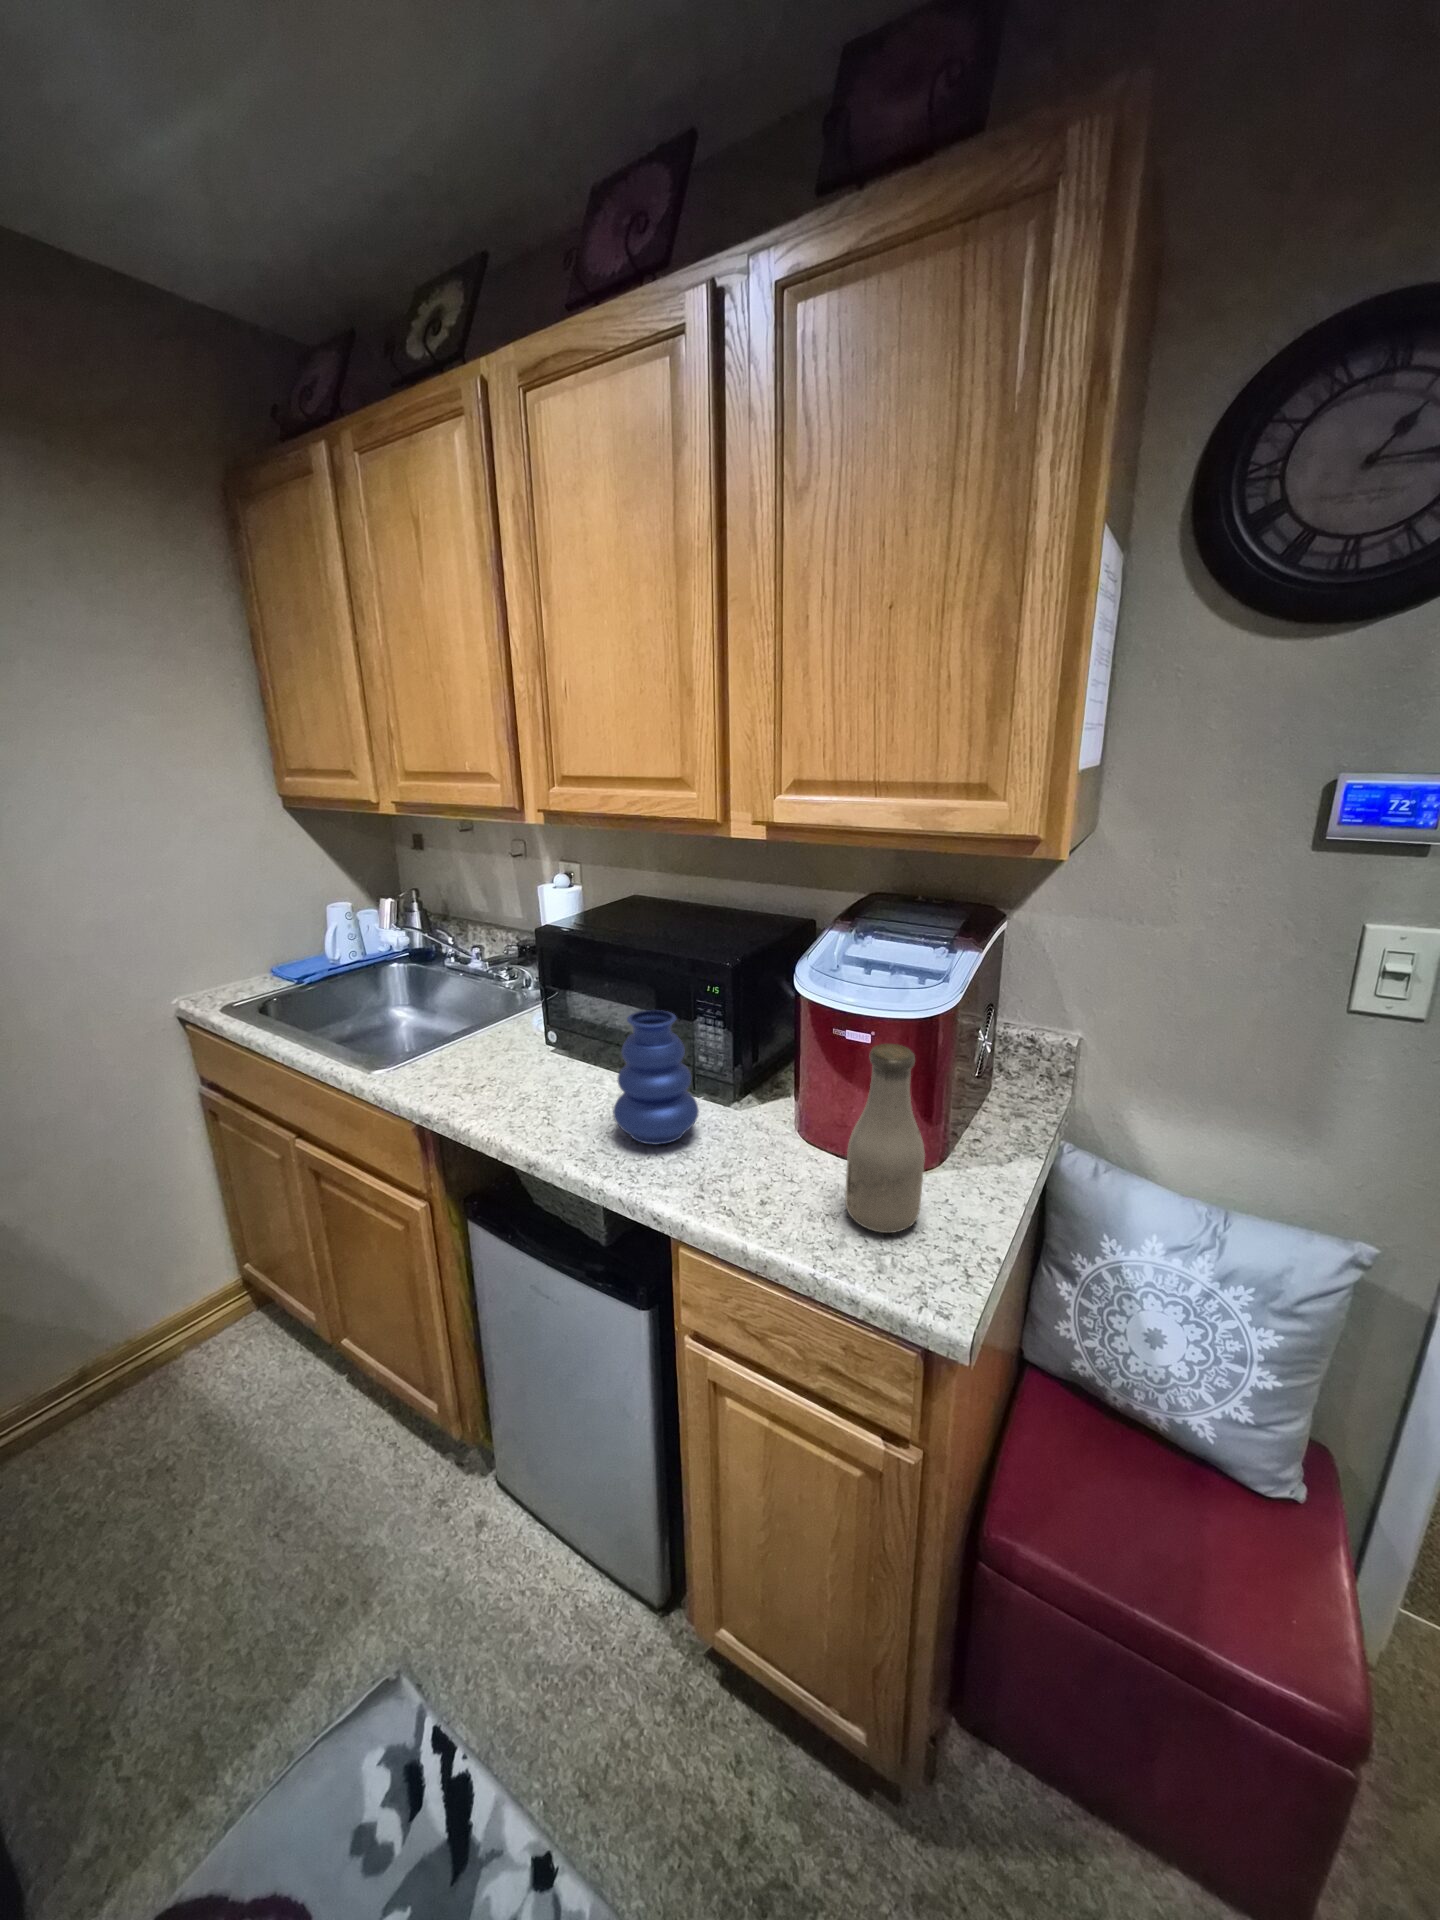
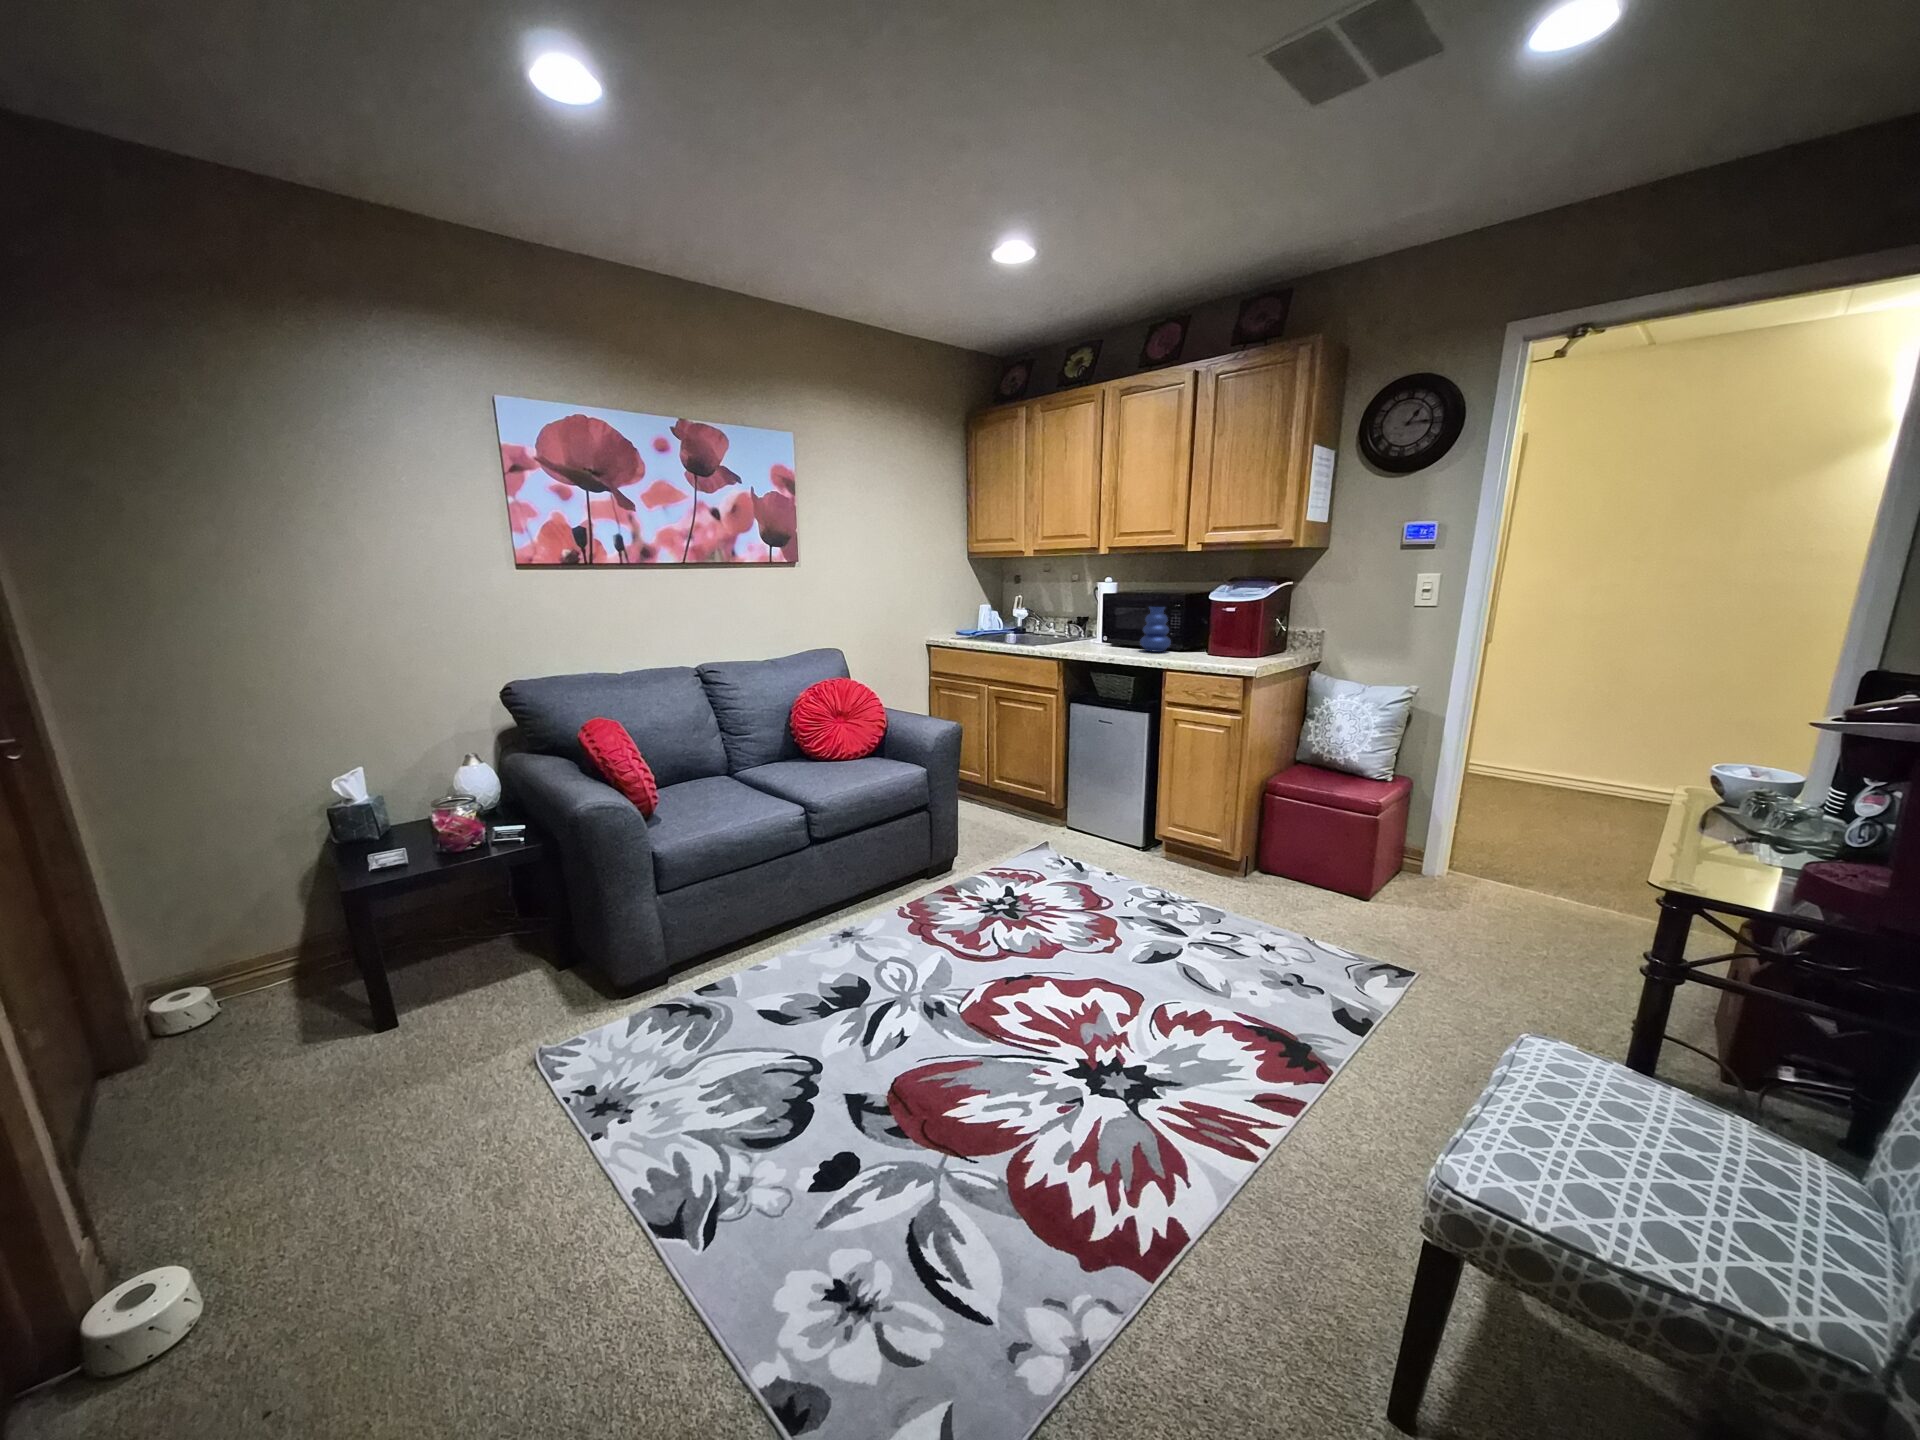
bottle: present [845,1044,925,1233] -> none [1224,602,1250,662]

